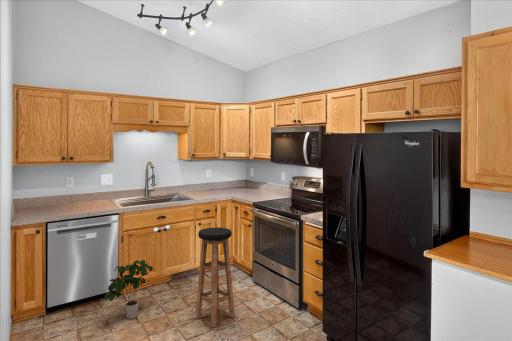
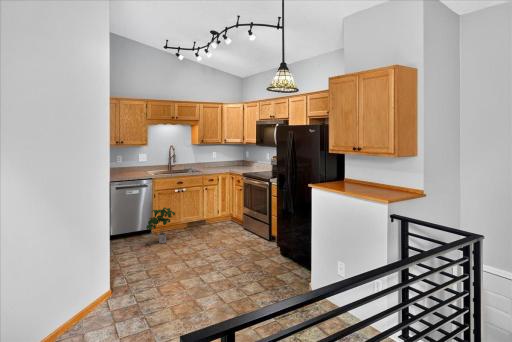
bar stool: present [196,227,235,328] -> none [202,187,227,247]

